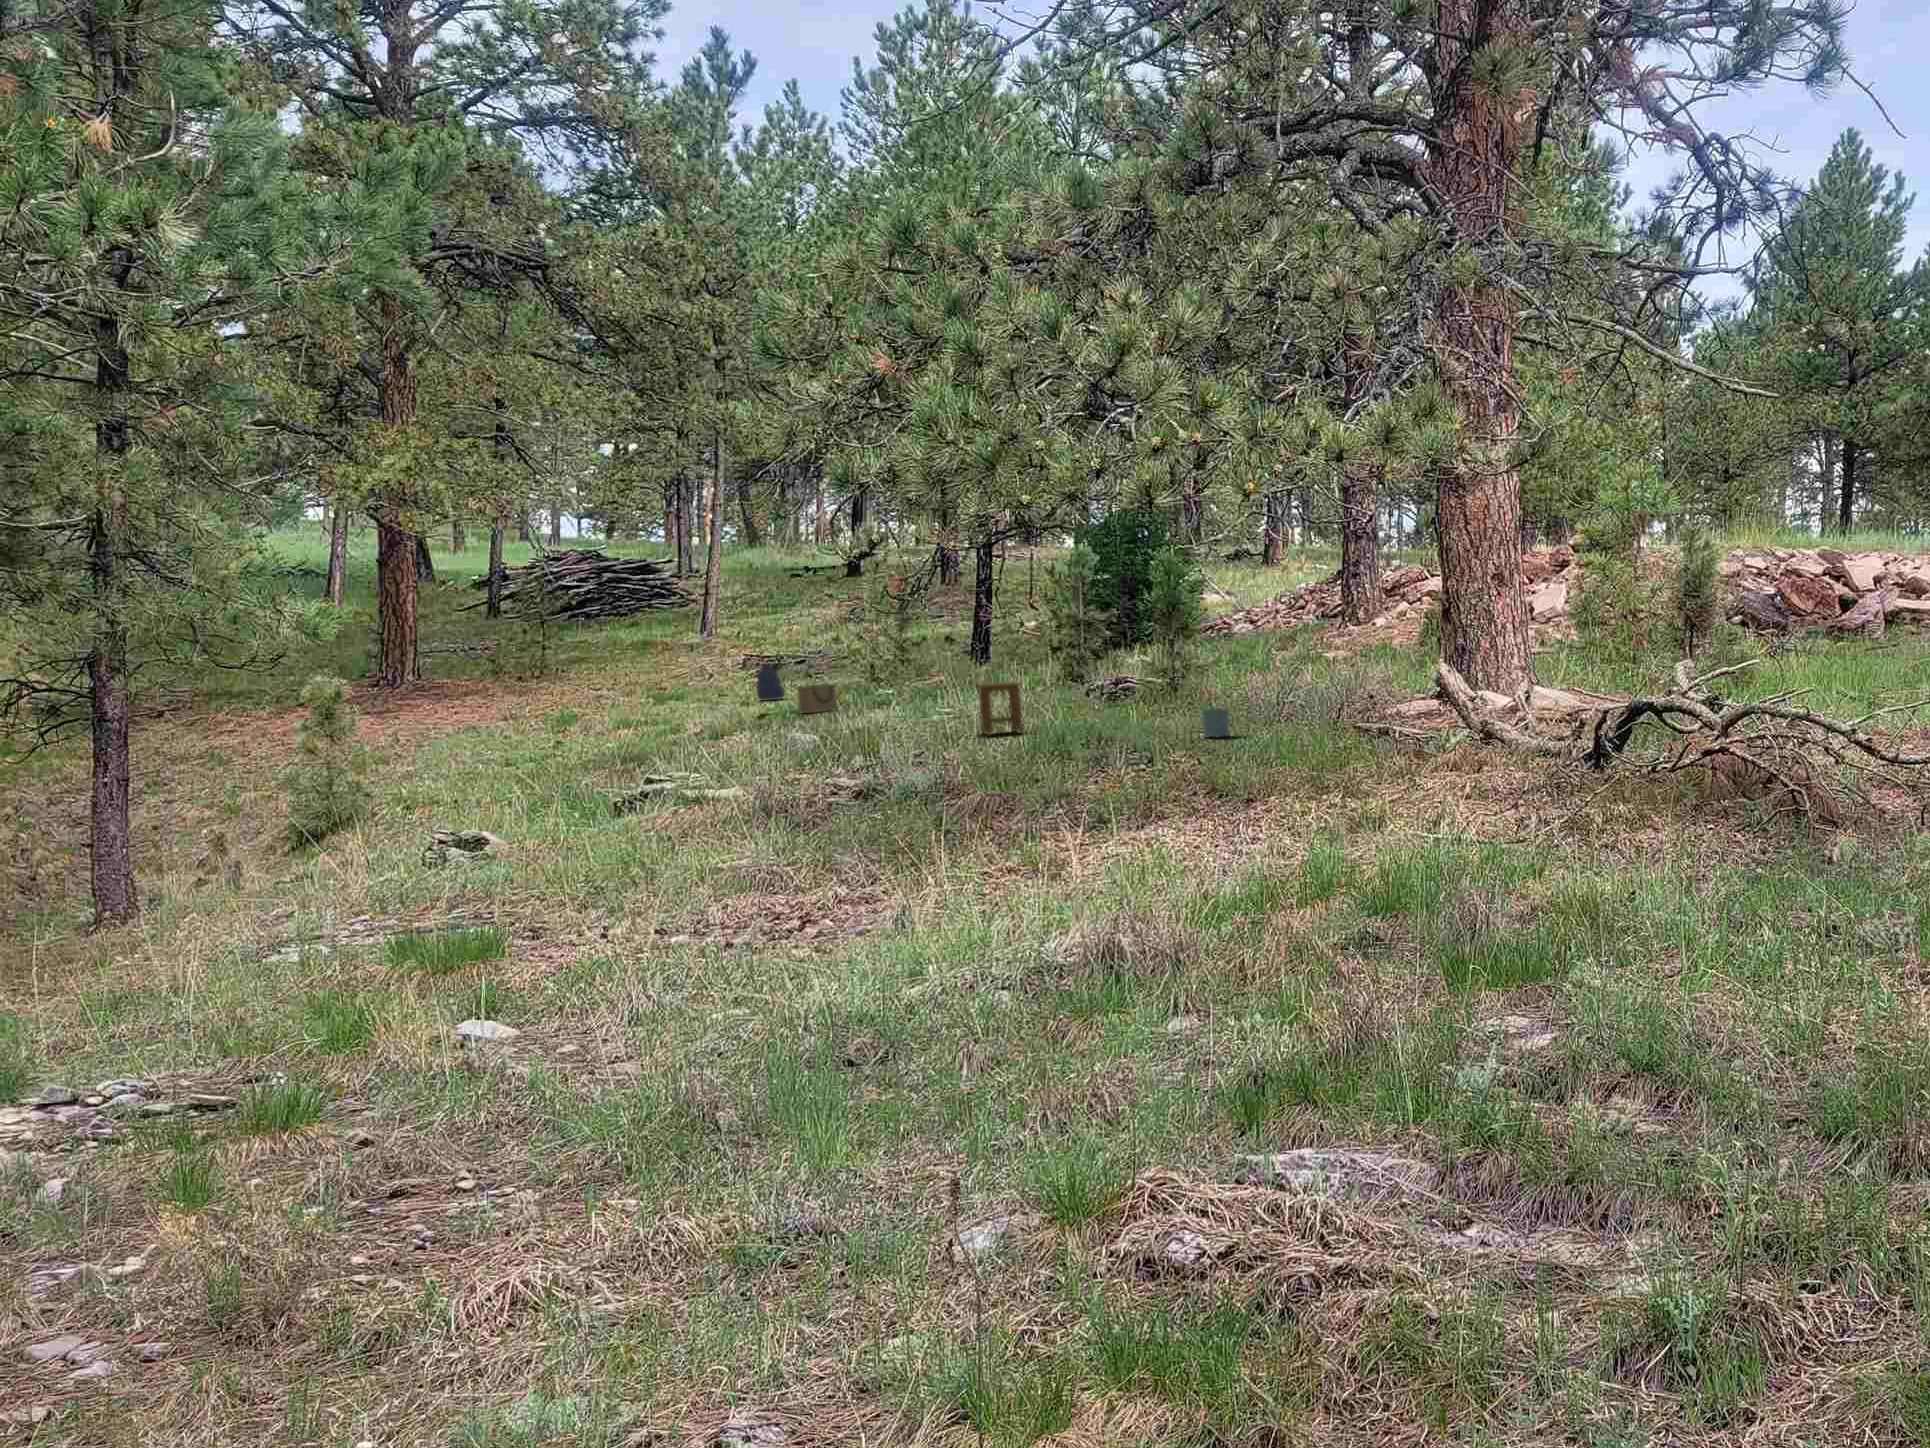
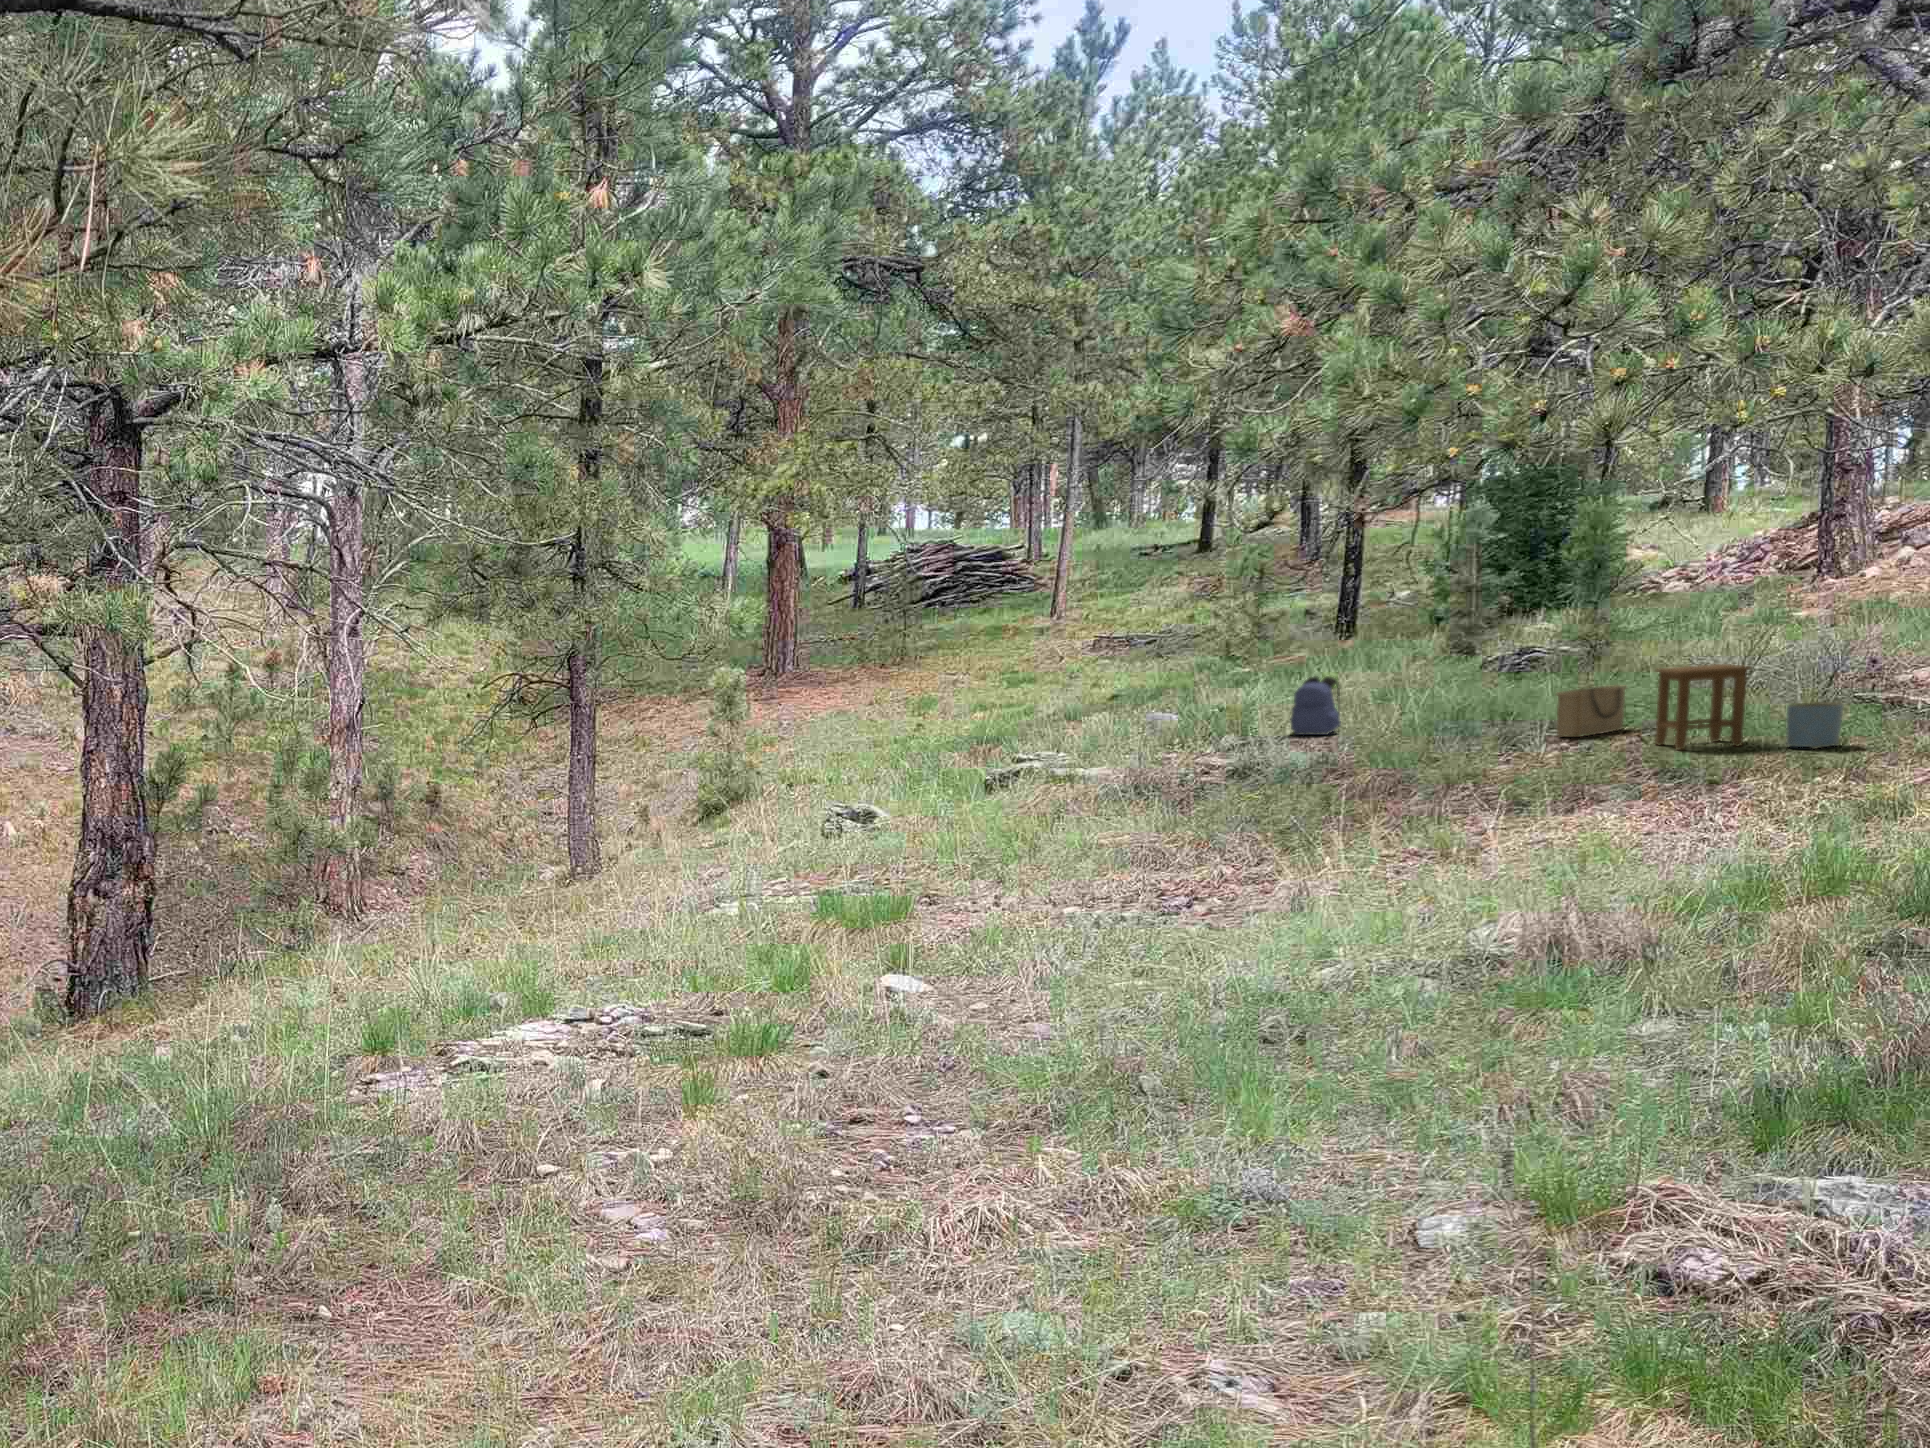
backpack: present [756,664,785,701] -> present [1290,676,1341,735]
stool: present [978,682,1022,735] -> present [1655,664,1751,750]
basket: present [797,684,837,713] -> present [1557,685,1627,737]

